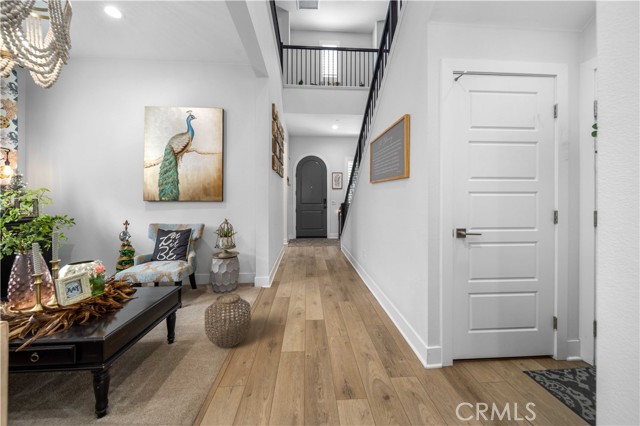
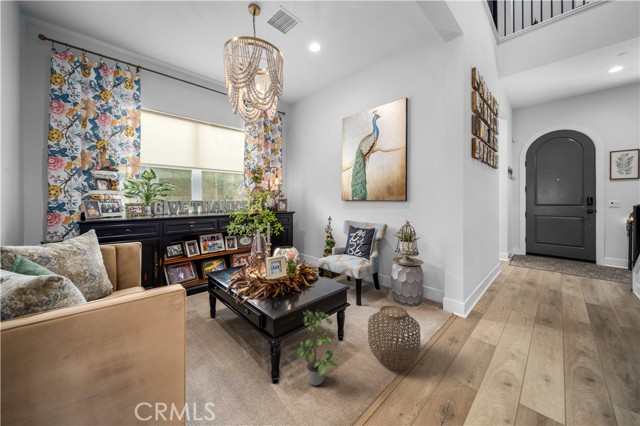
potted plant: none [129,315,186,397] -> present [296,310,338,385]

